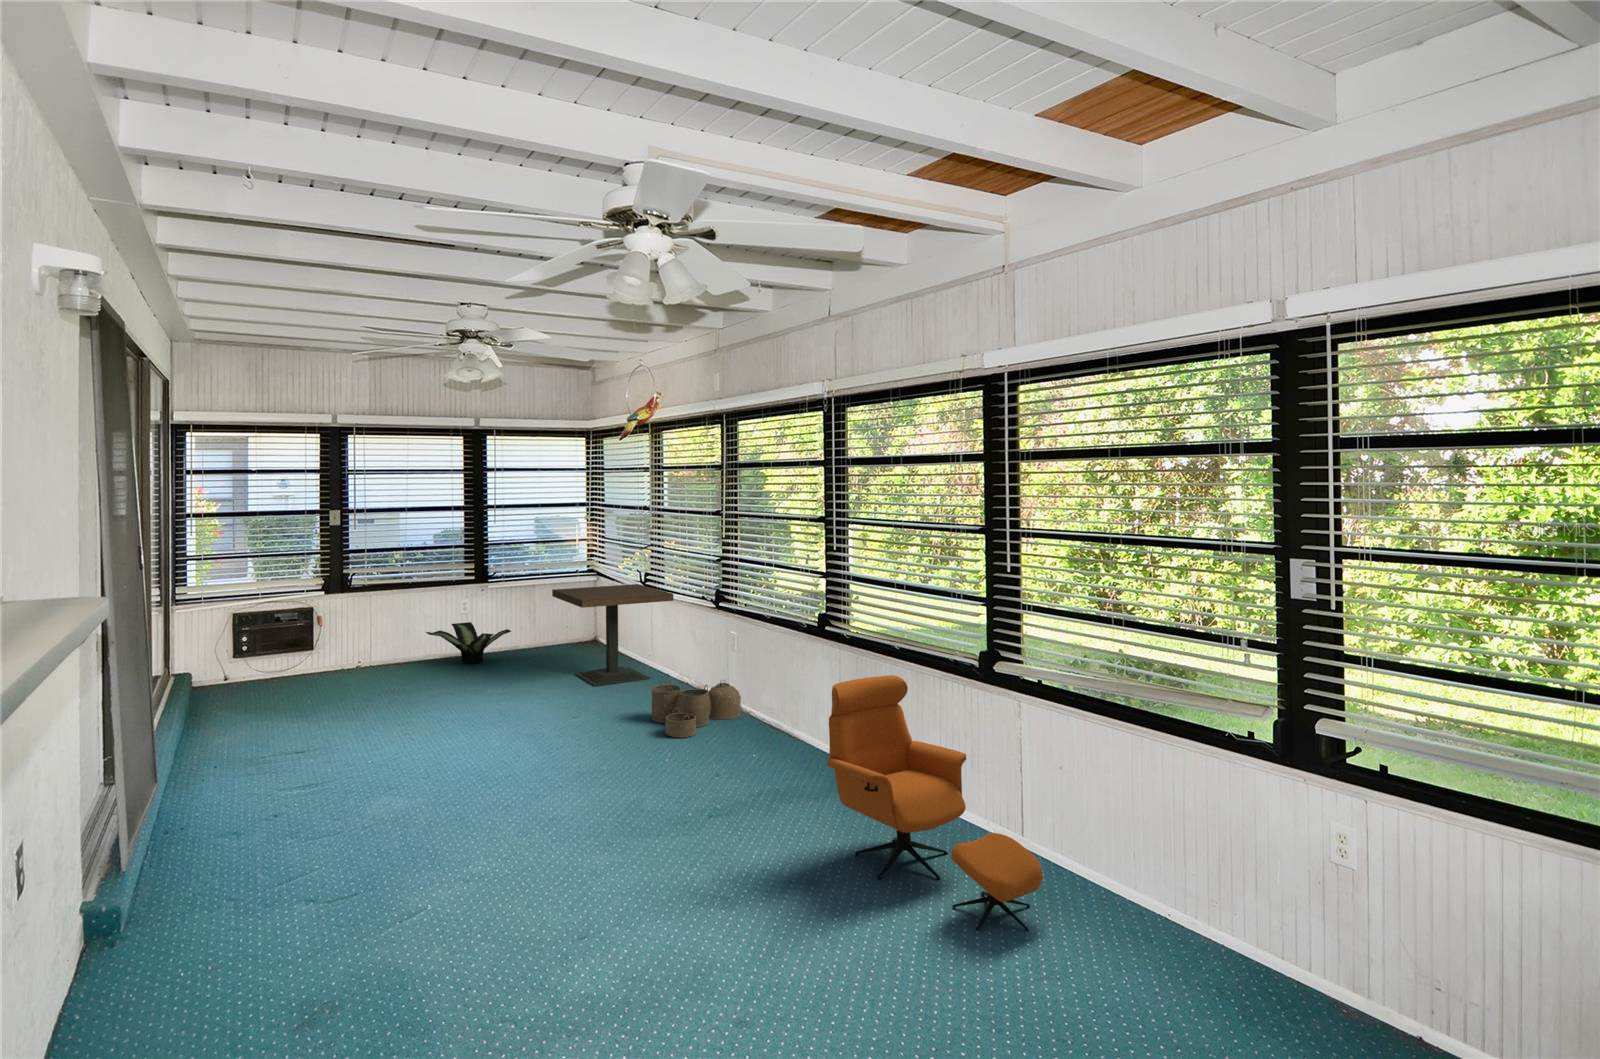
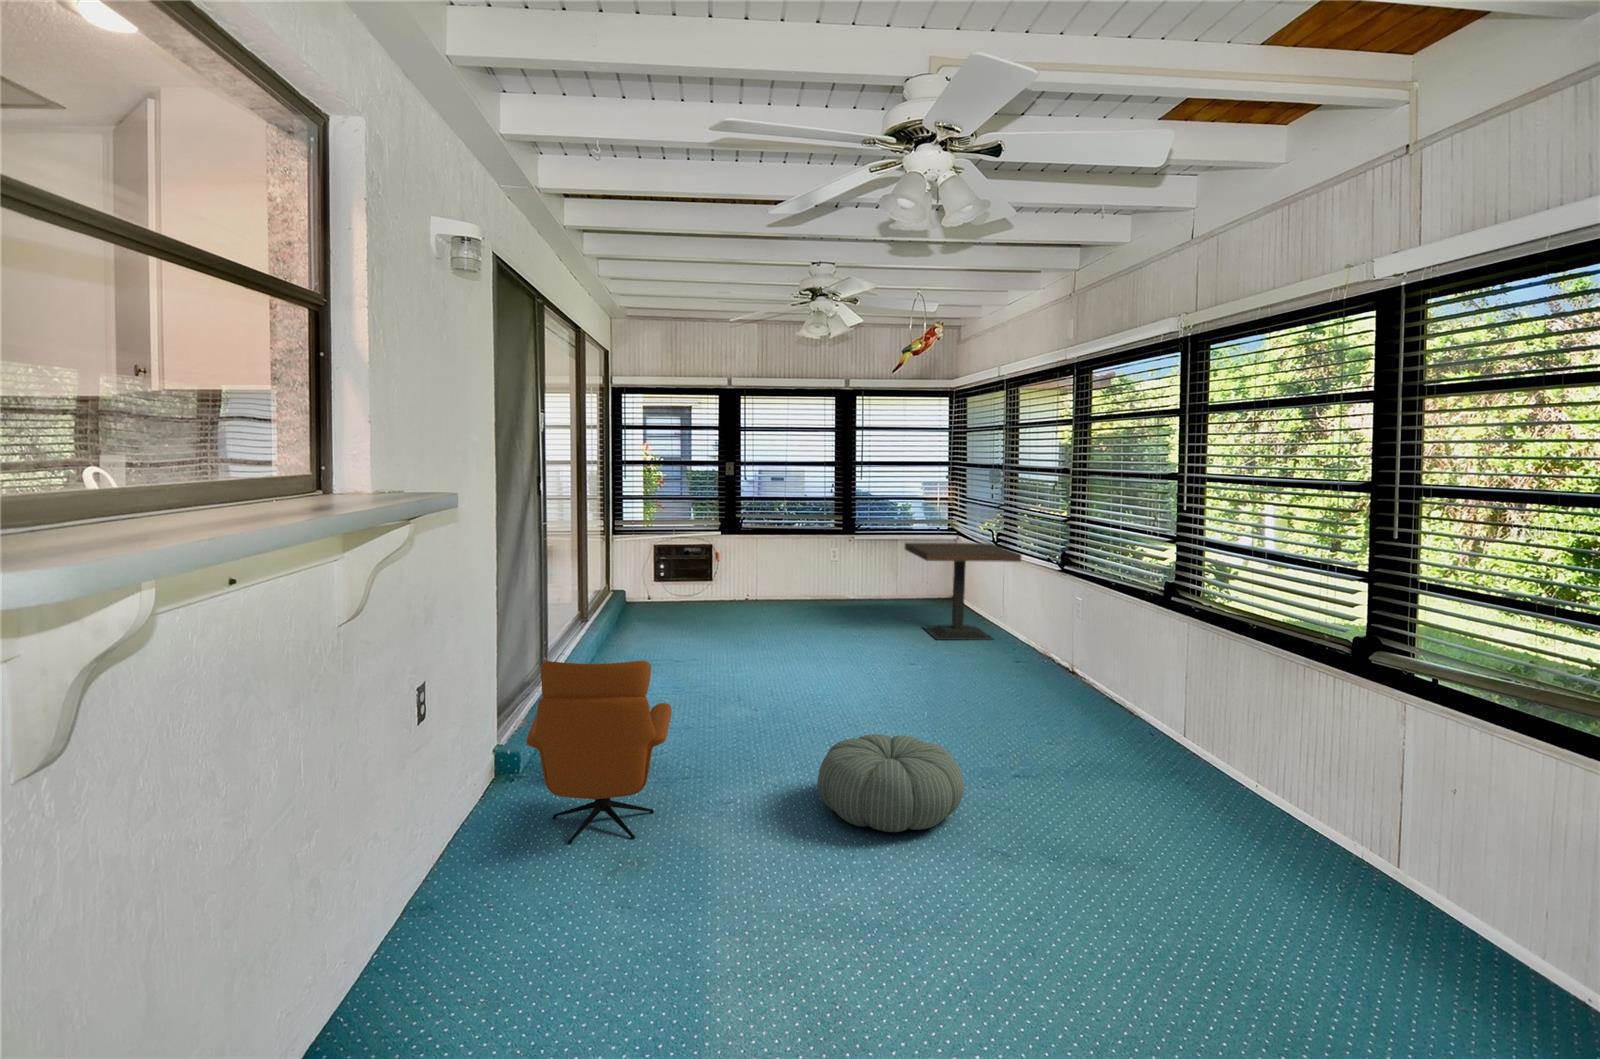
potted plant: present [426,622,511,664] -> none [795,570,871,609]
armchair: present [827,675,1043,931] -> present [527,661,672,844]
woven basket: present [651,680,741,737] -> none [982,639,1079,699]
pouf: none [530,794,679,897] -> present [818,734,964,832]

